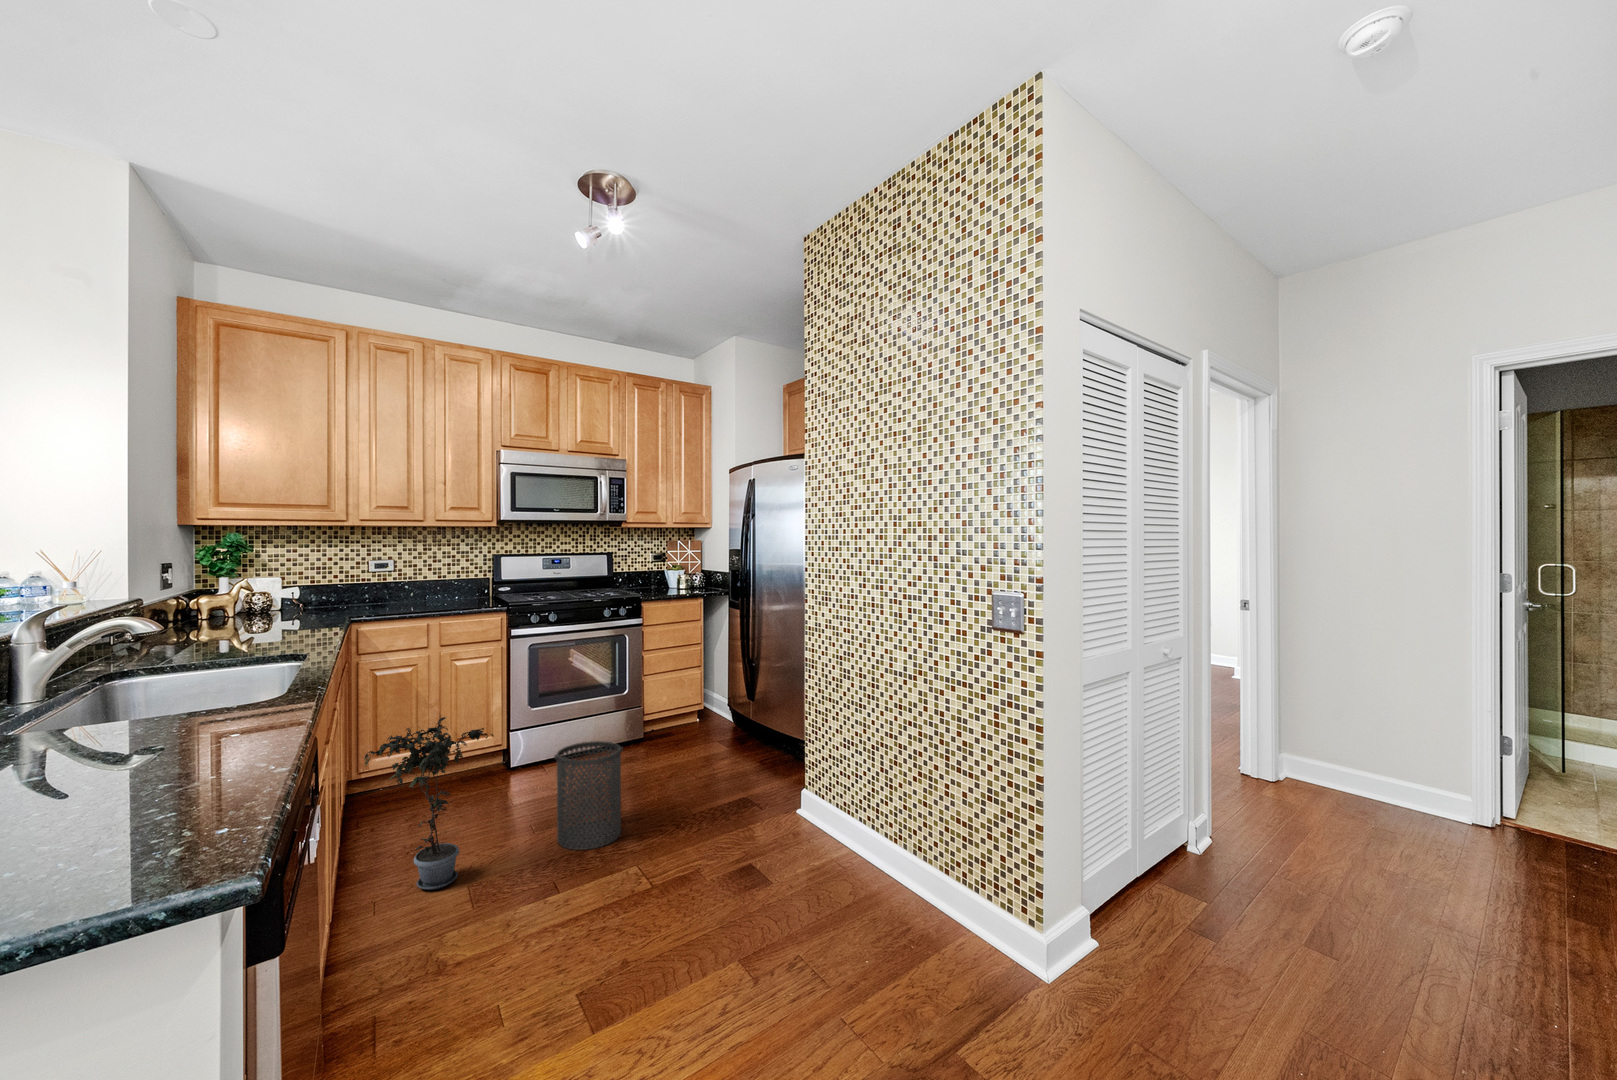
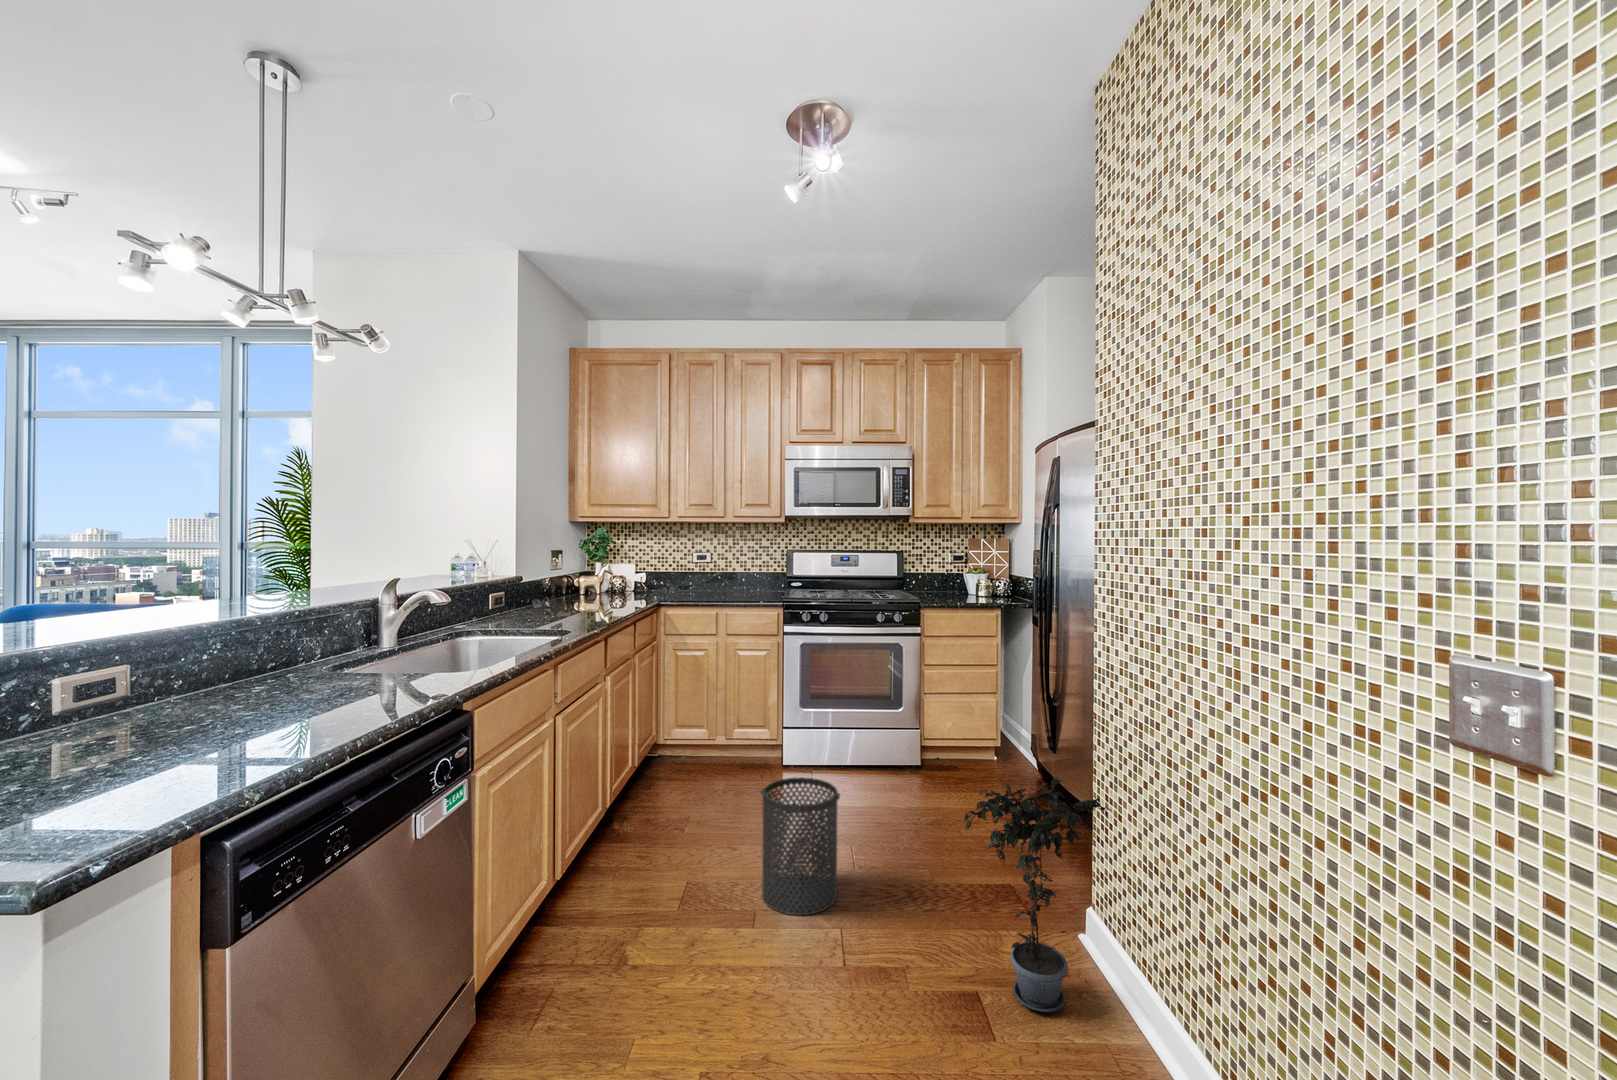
potted plant: present [364,717,494,890] -> present [964,778,1112,1012]

